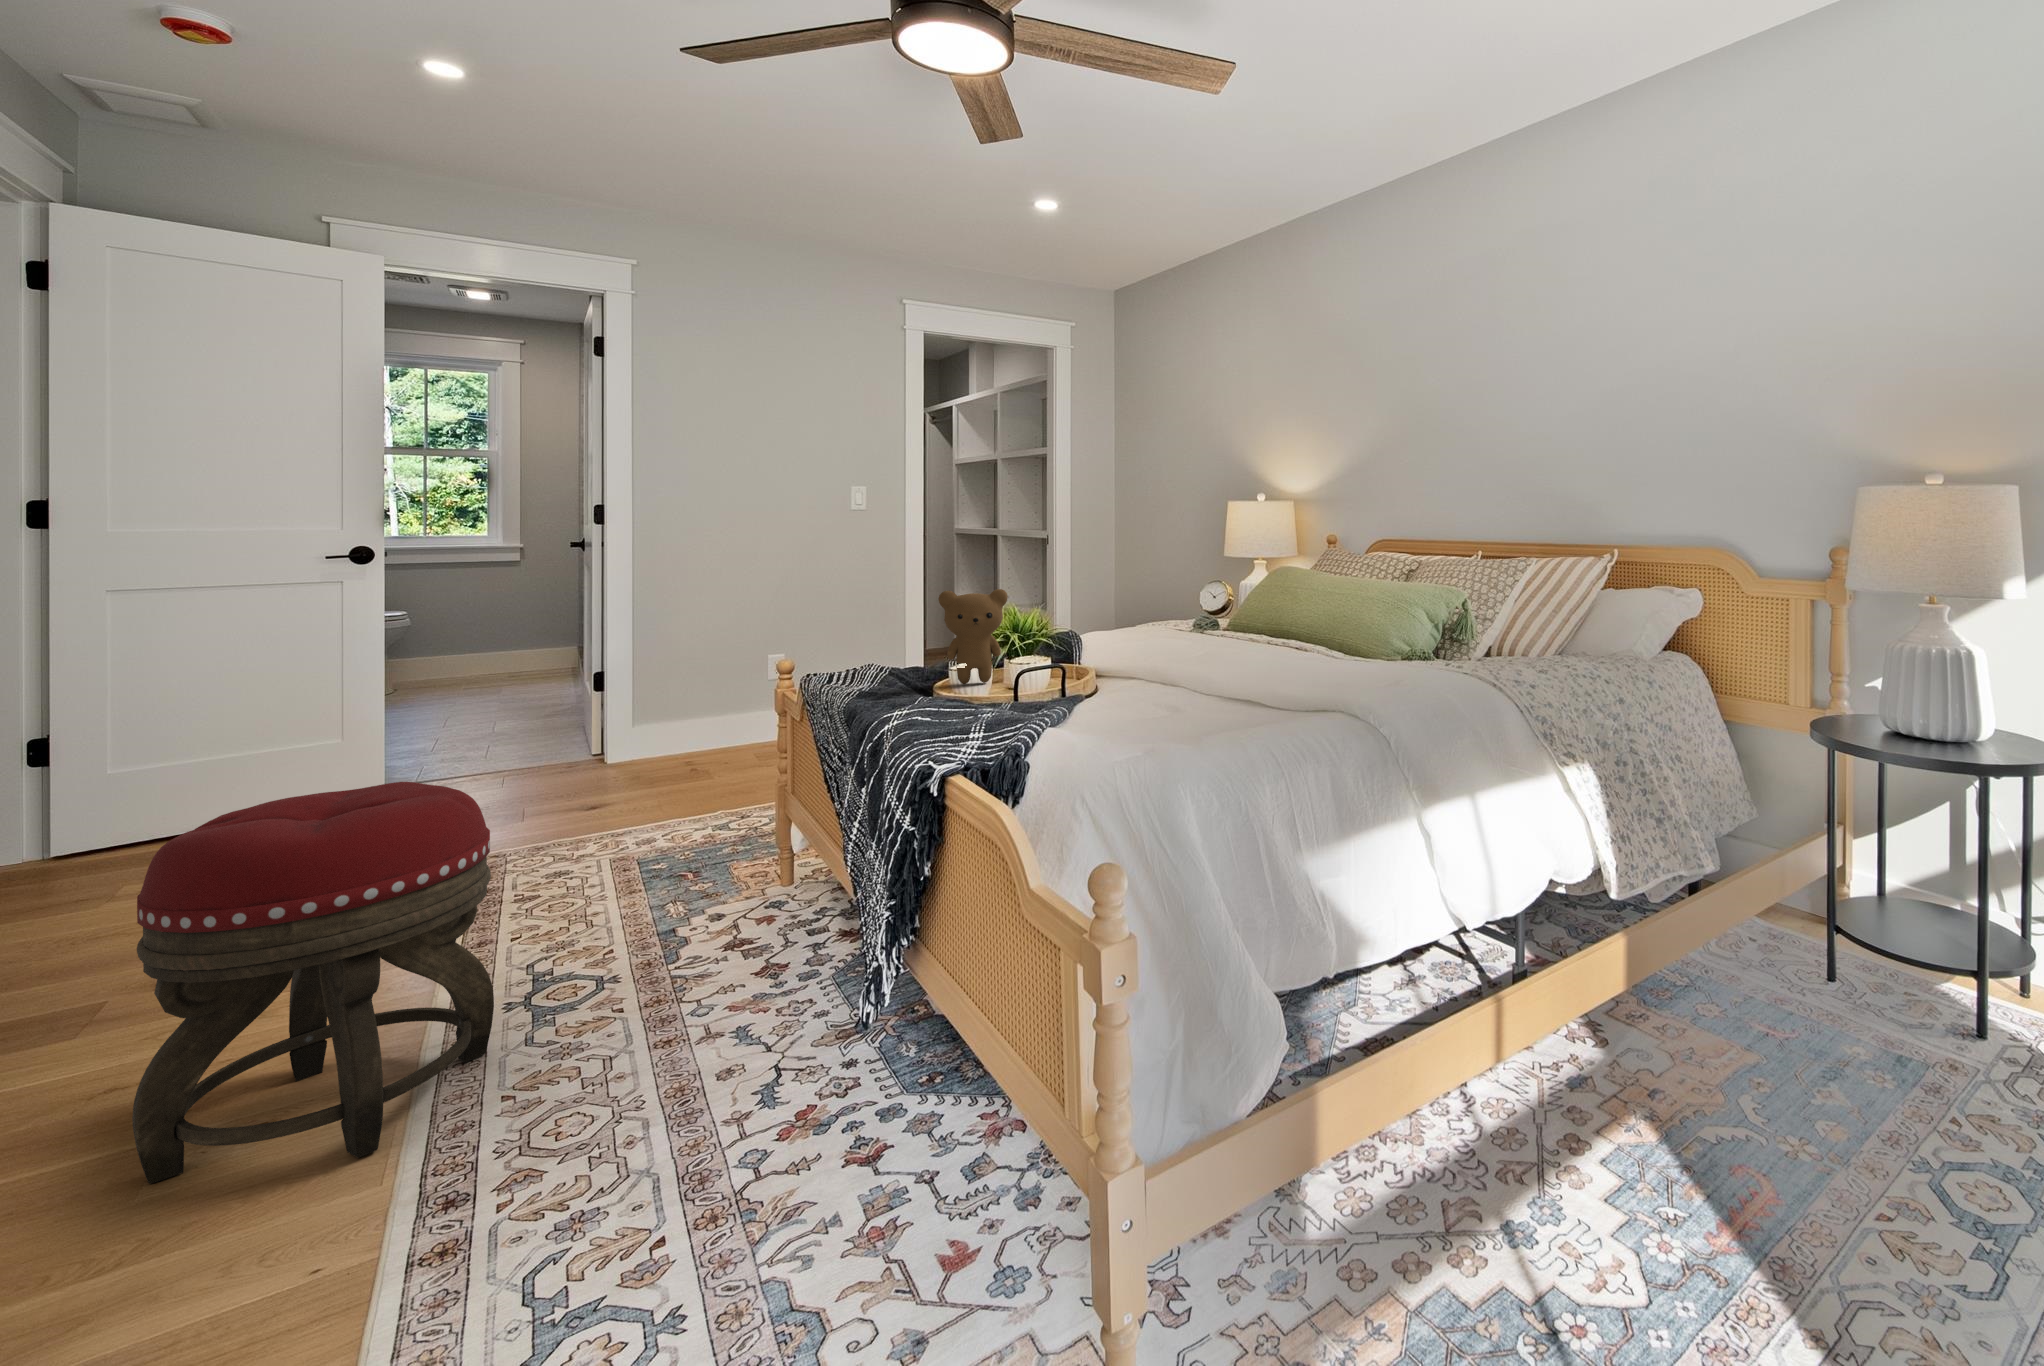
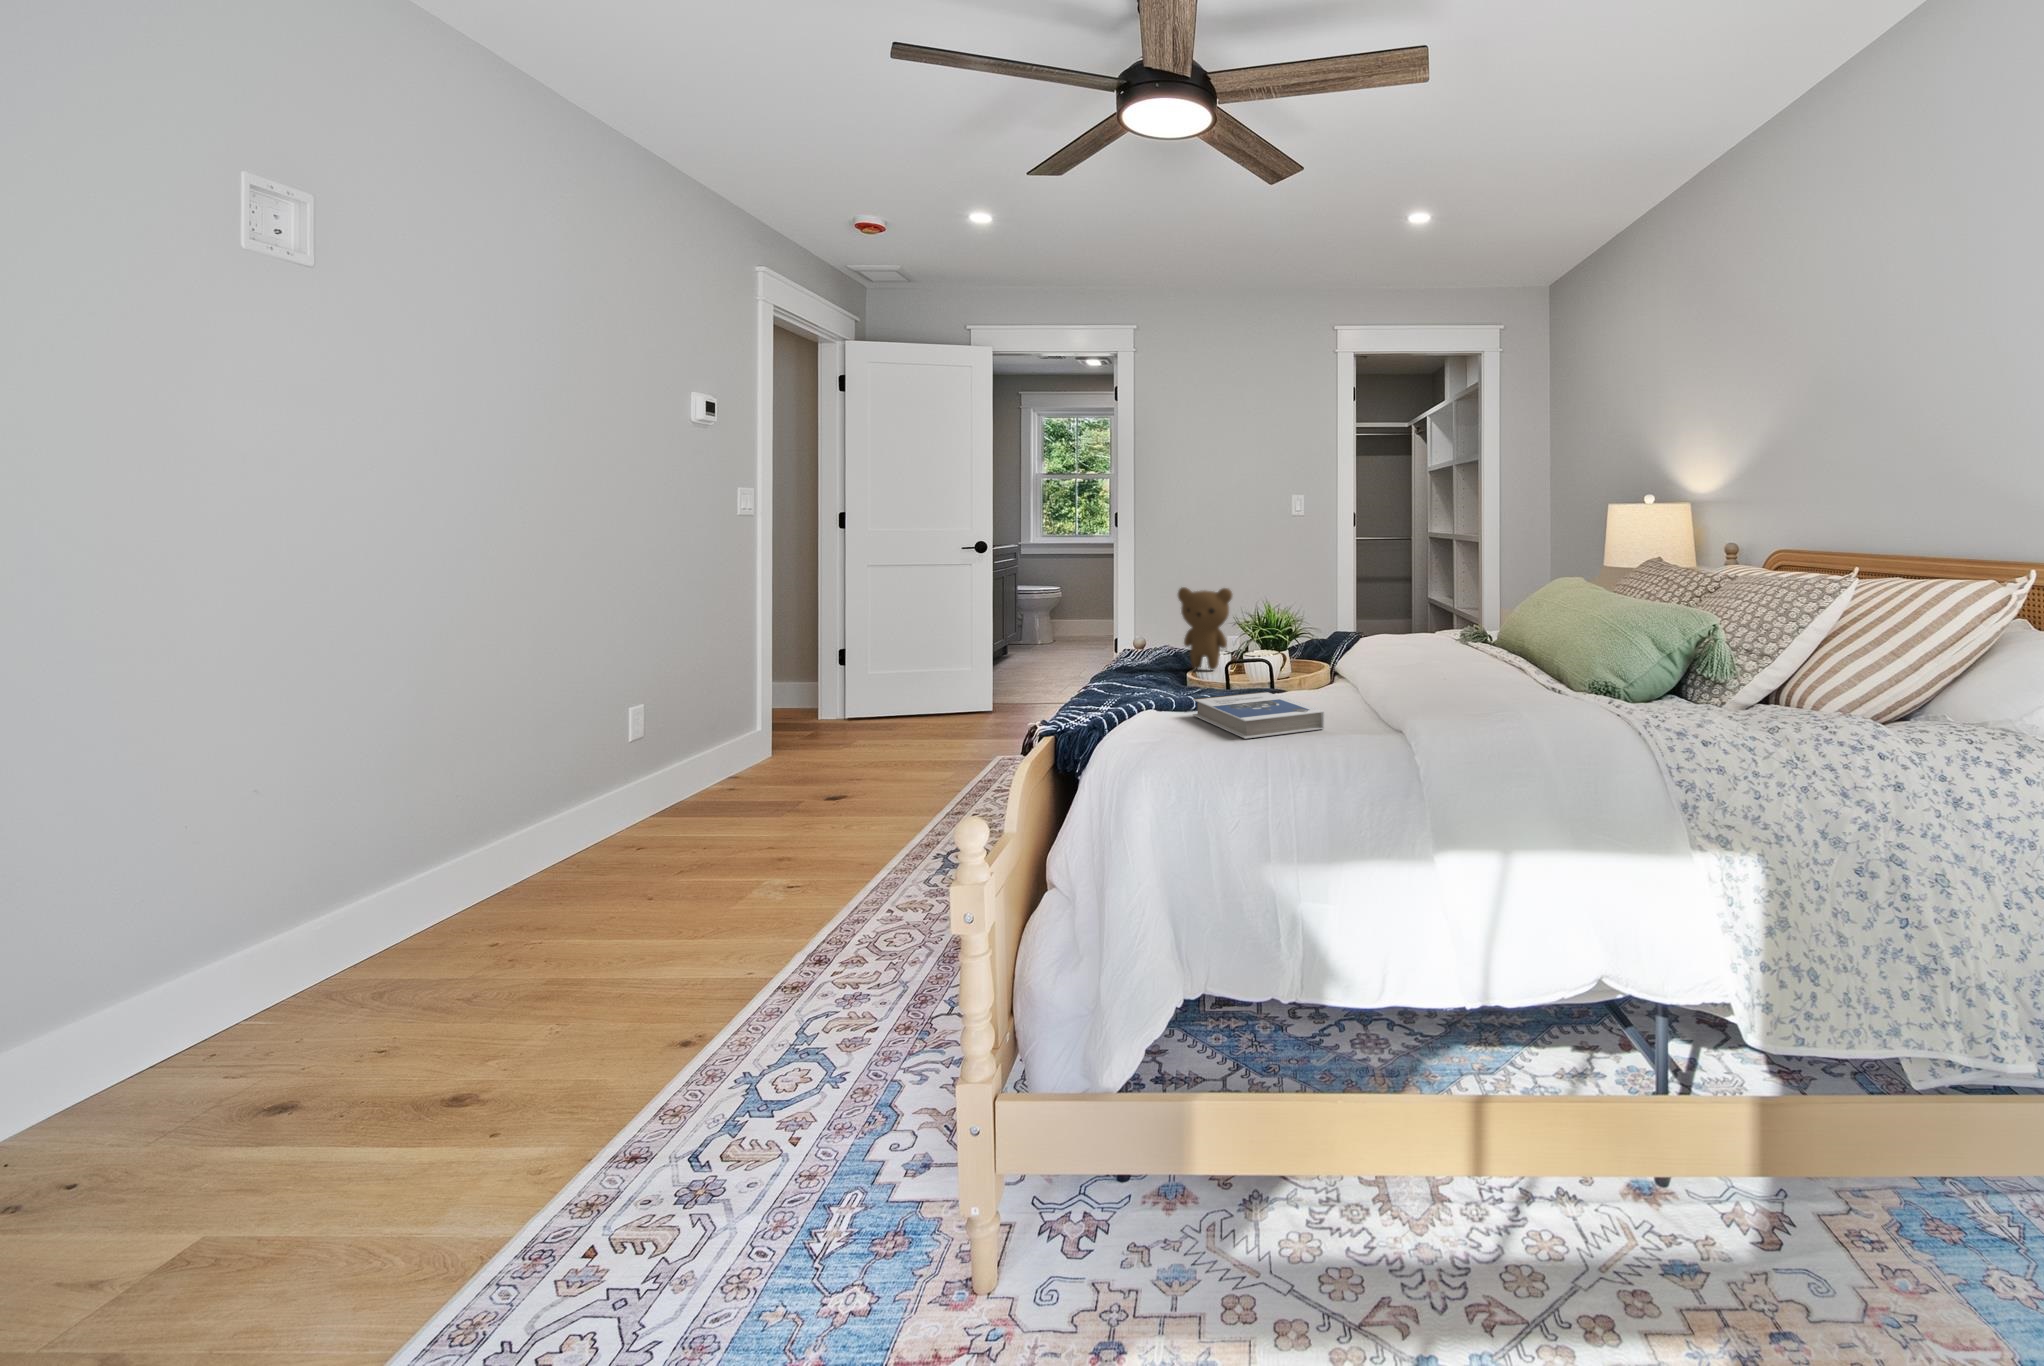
hardback book: none [1095,690,1246,735] -> present [1193,692,1324,739]
footstool: present [132,782,494,1184] -> none [737,693,909,920]

